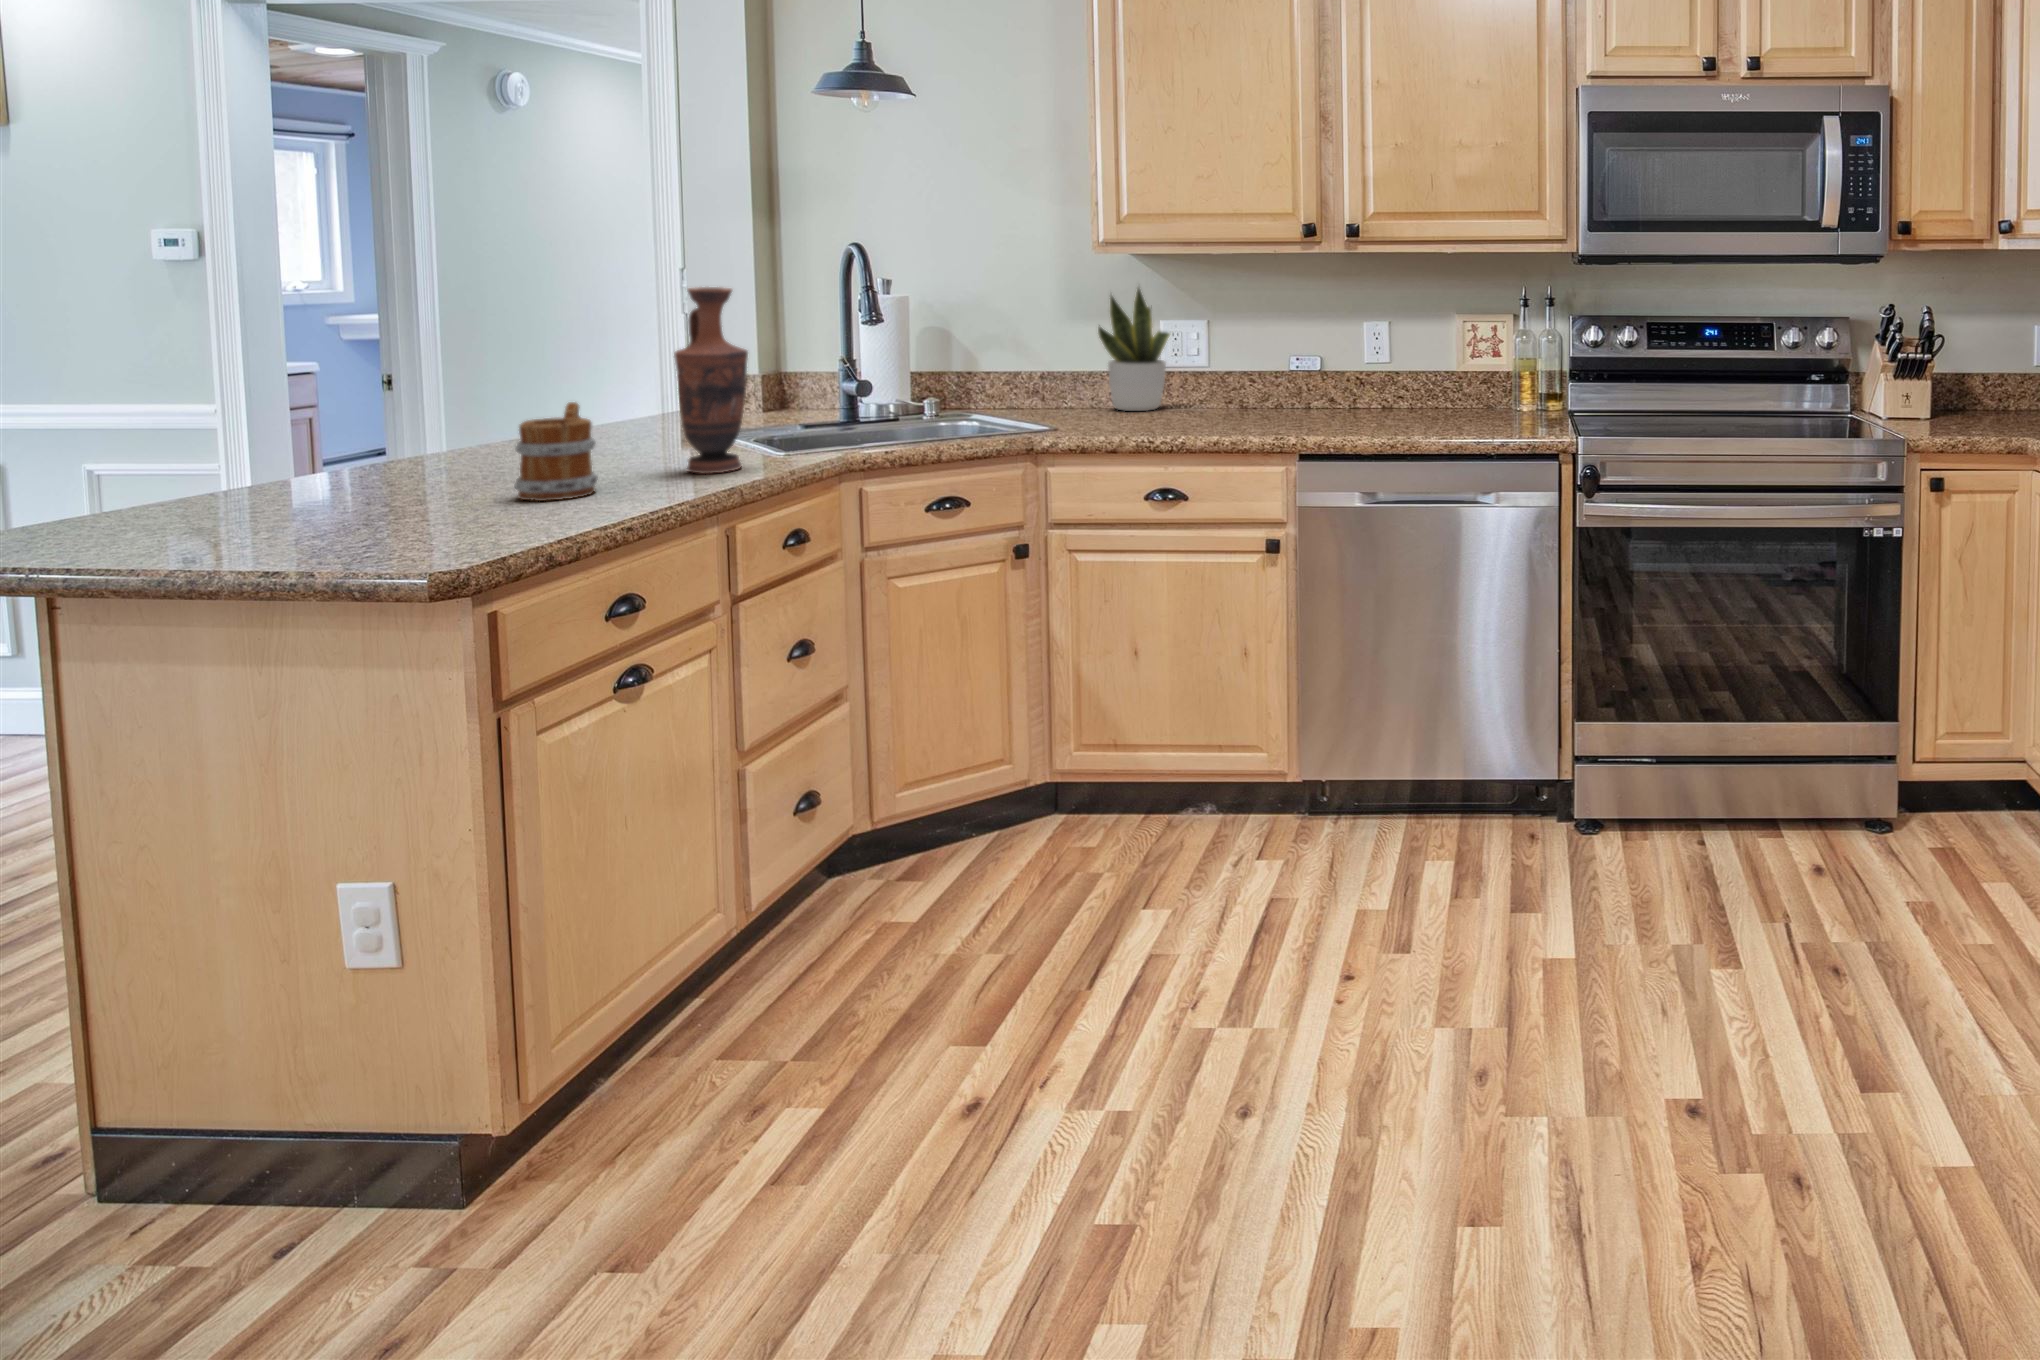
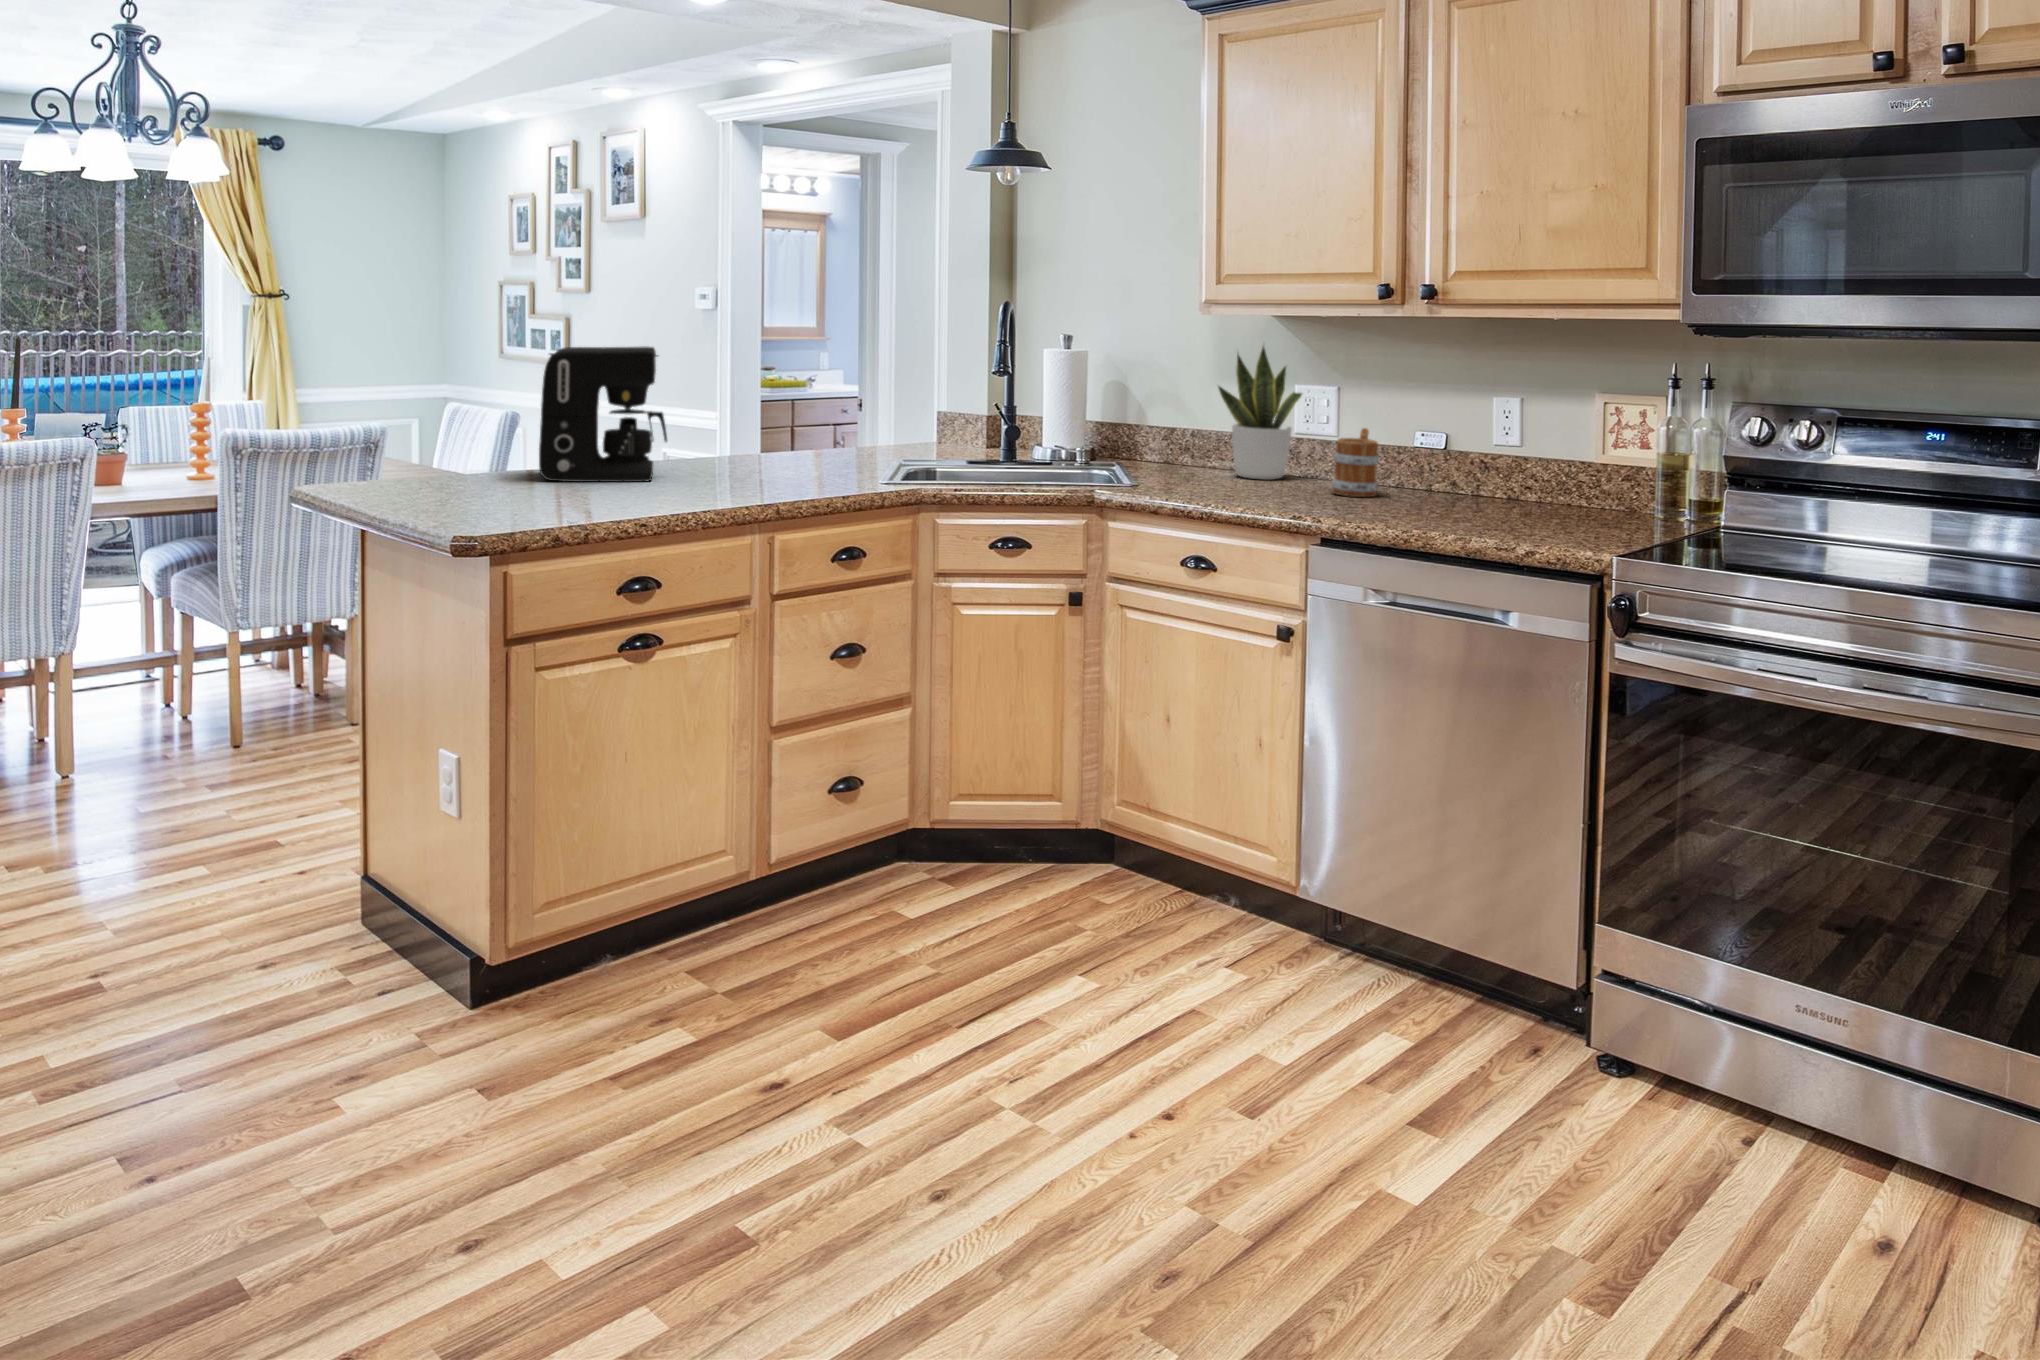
vase: present [674,287,748,474] -> none [811,332,861,484]
coffee maker: none [172,318,432,530] -> present [539,346,667,482]
mug: present [515,402,598,501] -> present [1331,428,1379,497]

